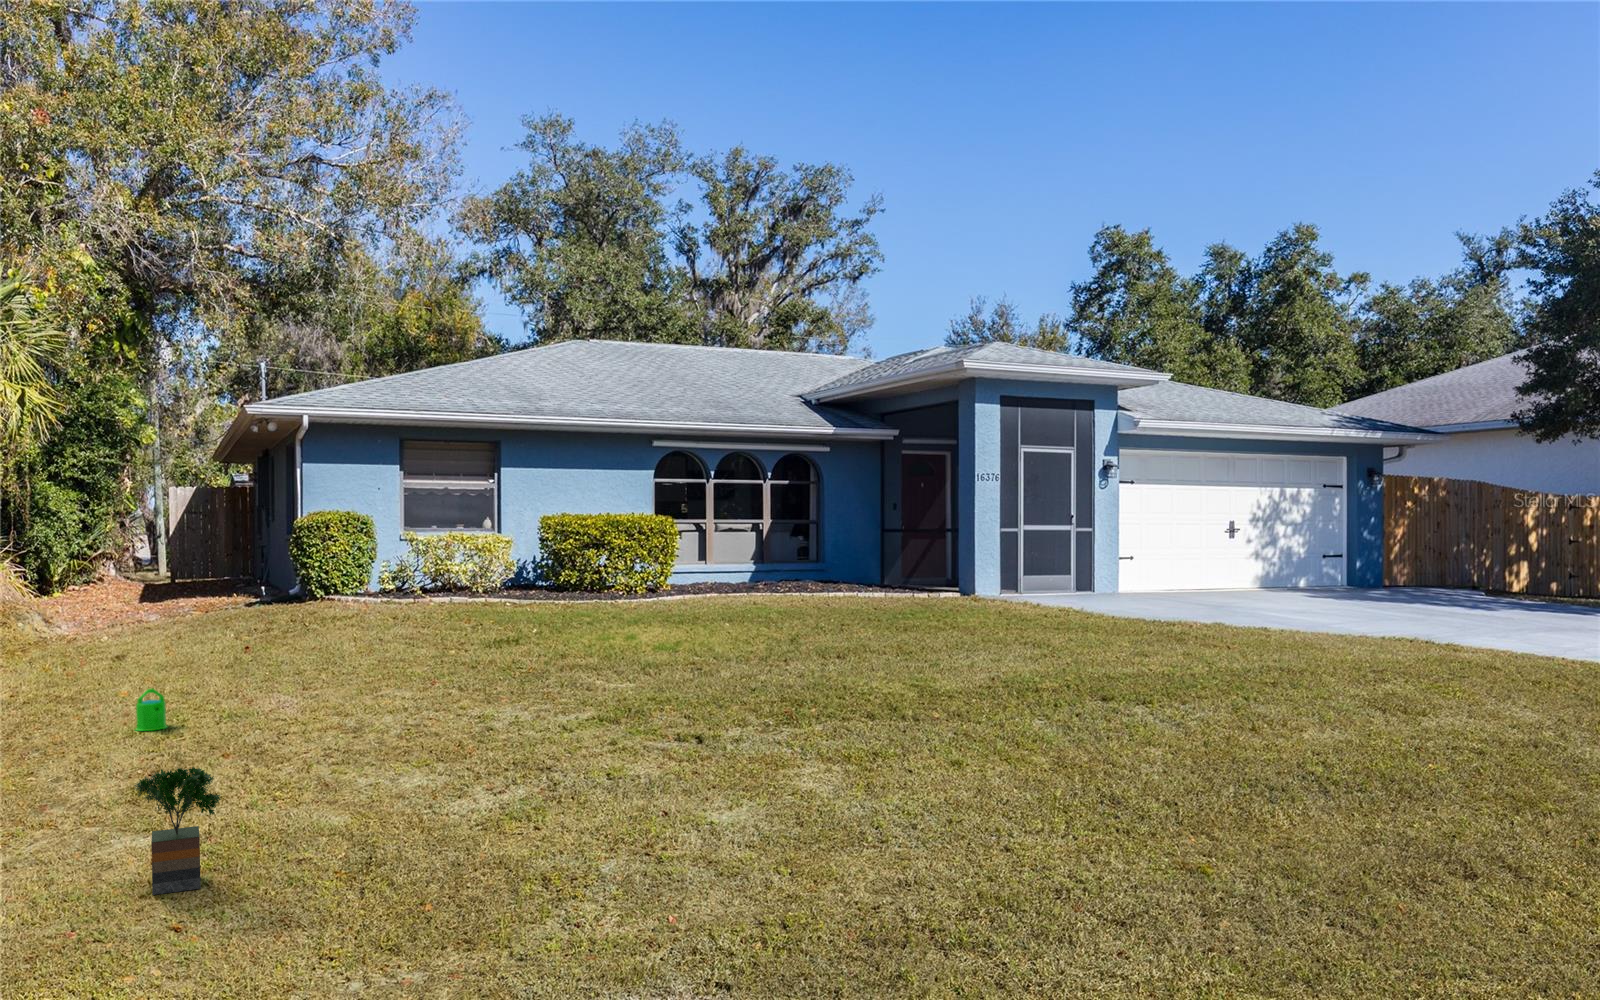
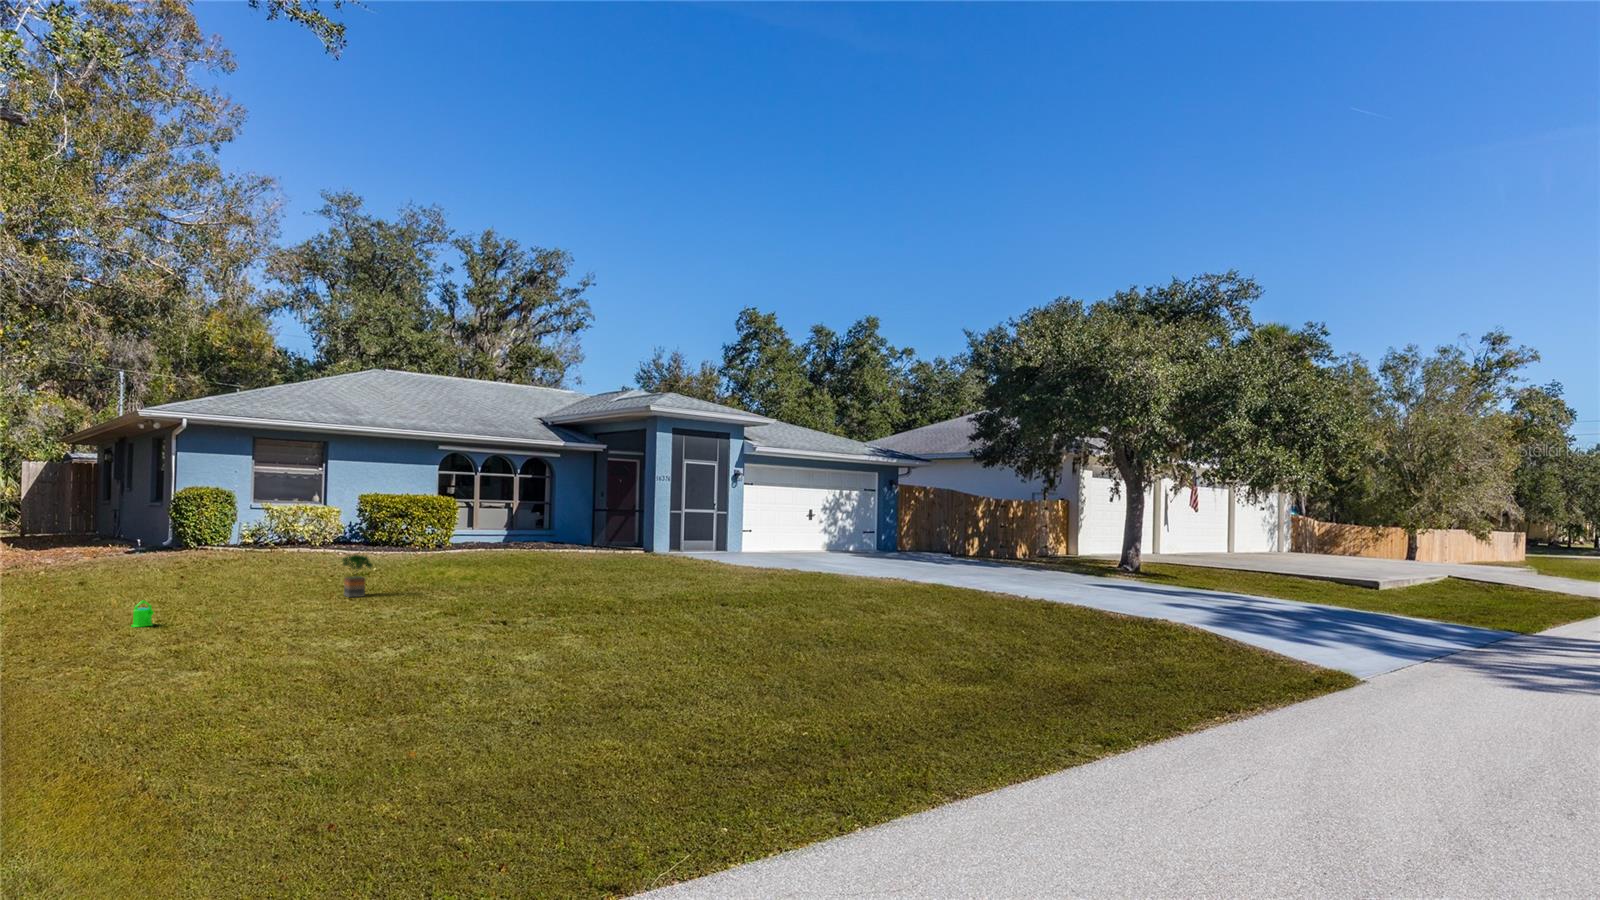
potted tree: present [134,767,221,895] -> present [342,555,372,597]

